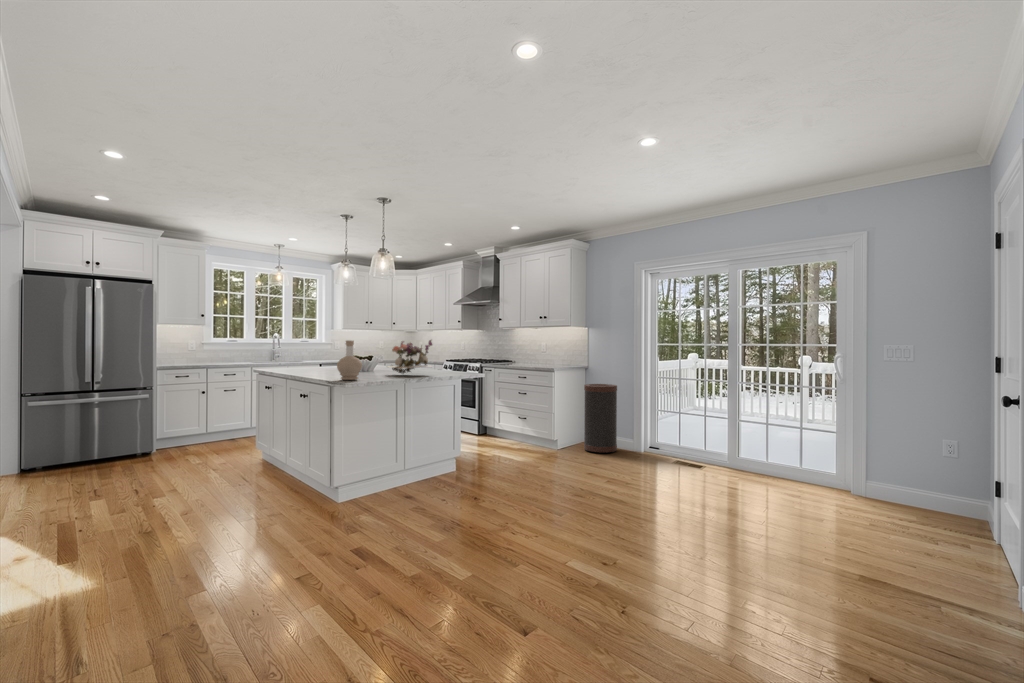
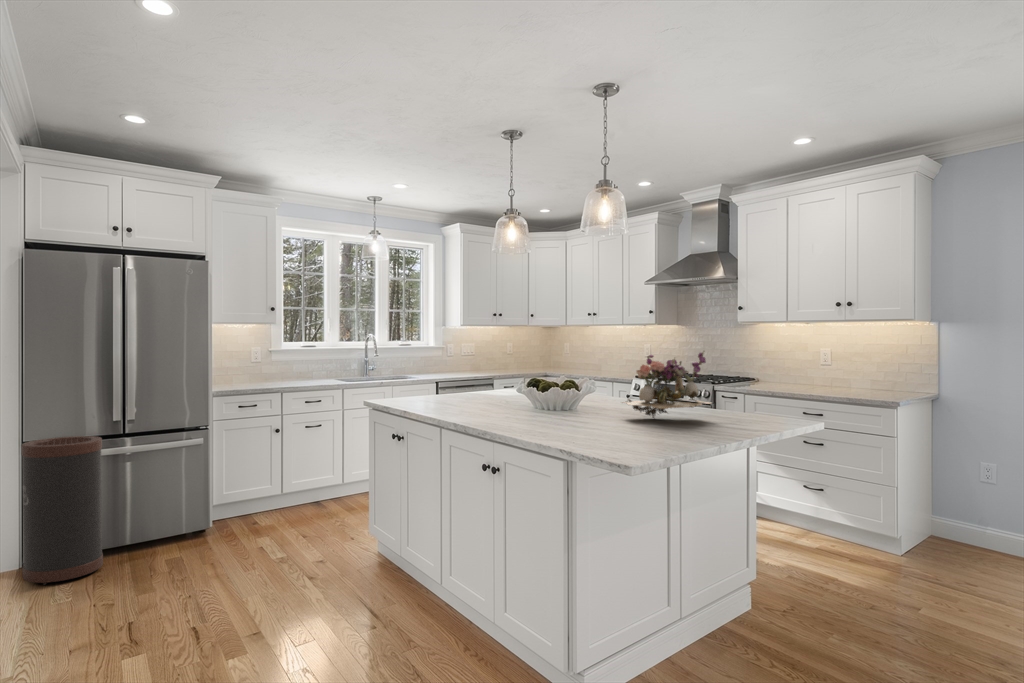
bottle: present [337,340,362,380] -> none [575,360,623,440]
trash can: present [584,384,617,453] -> present [21,436,103,585]

